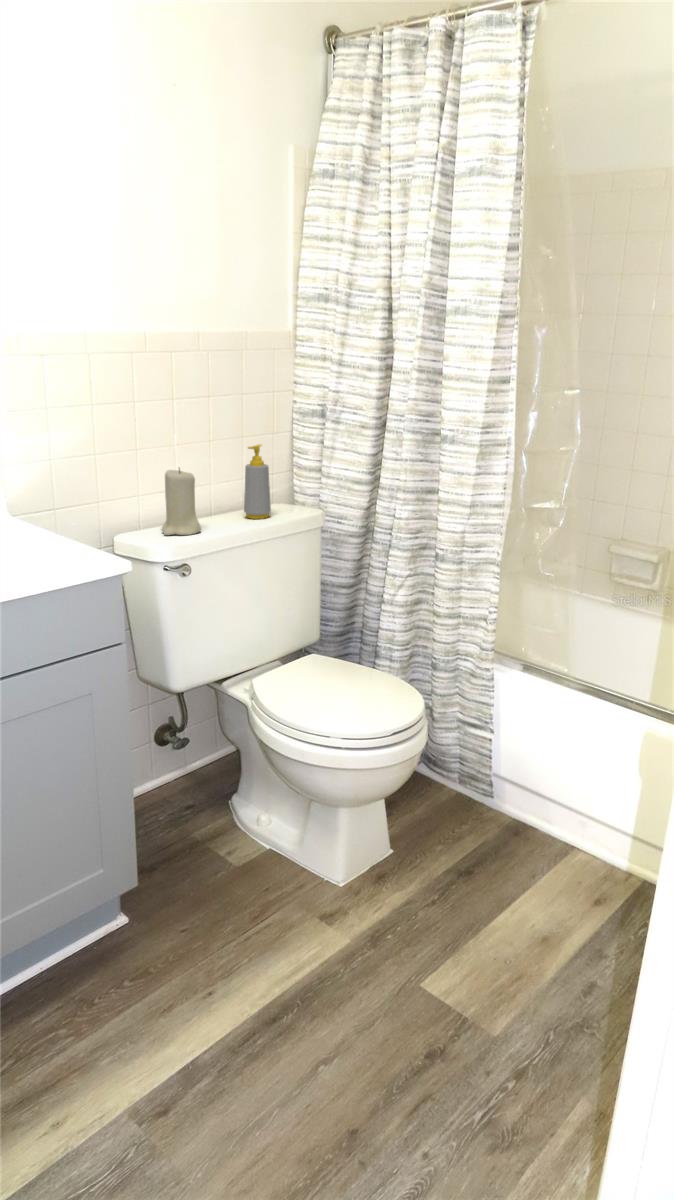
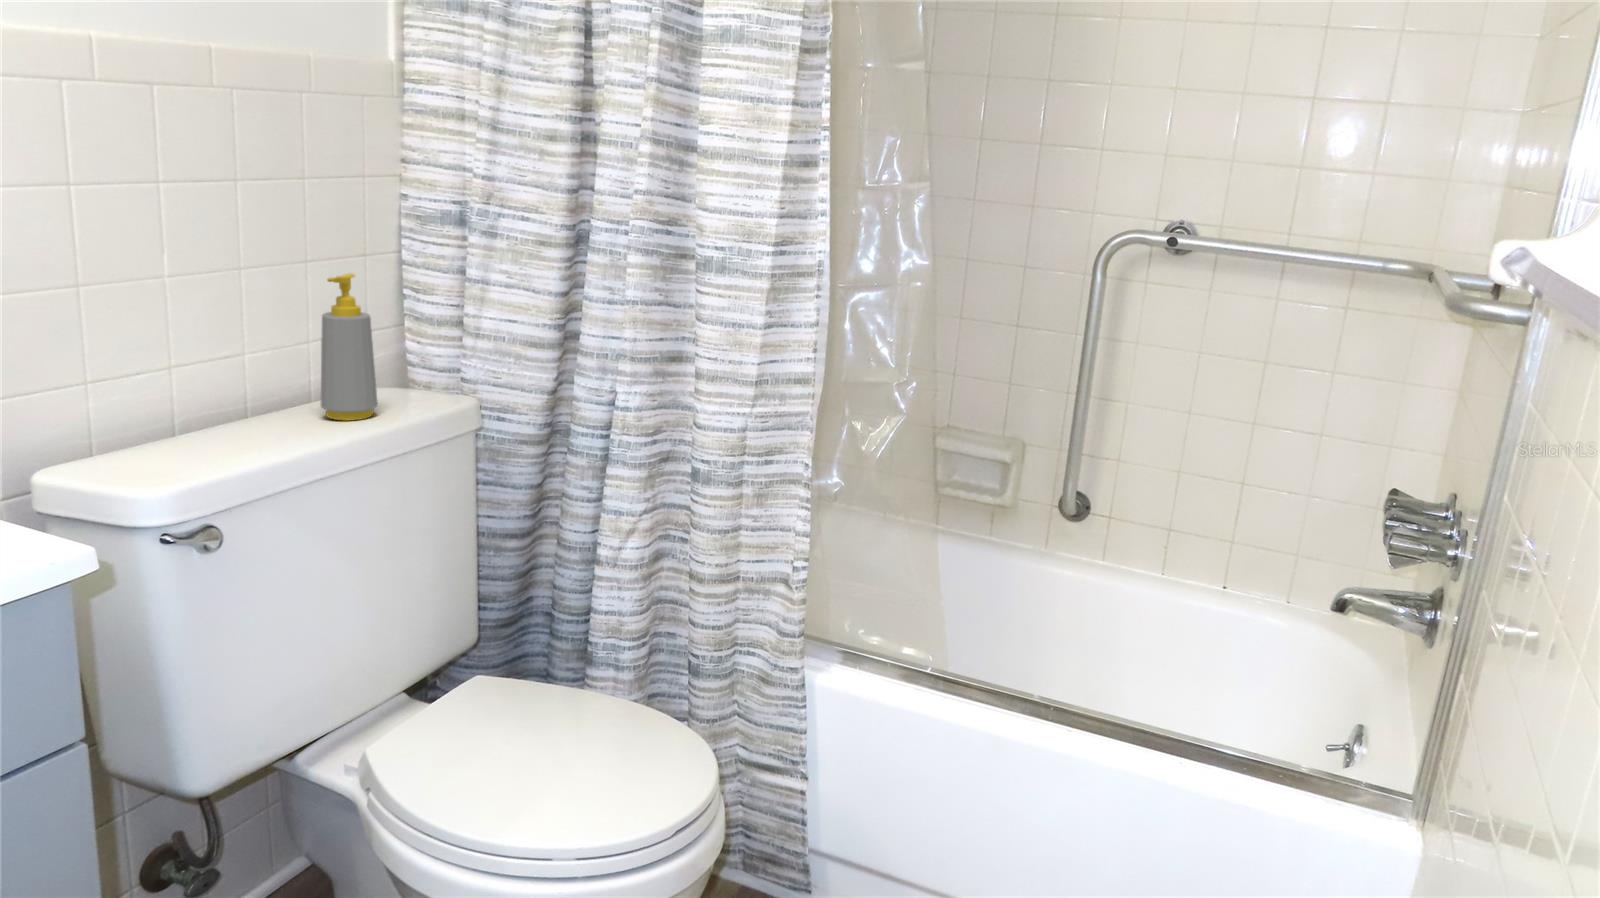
candle: present [161,468,201,535] -> none [142,319,236,465]

